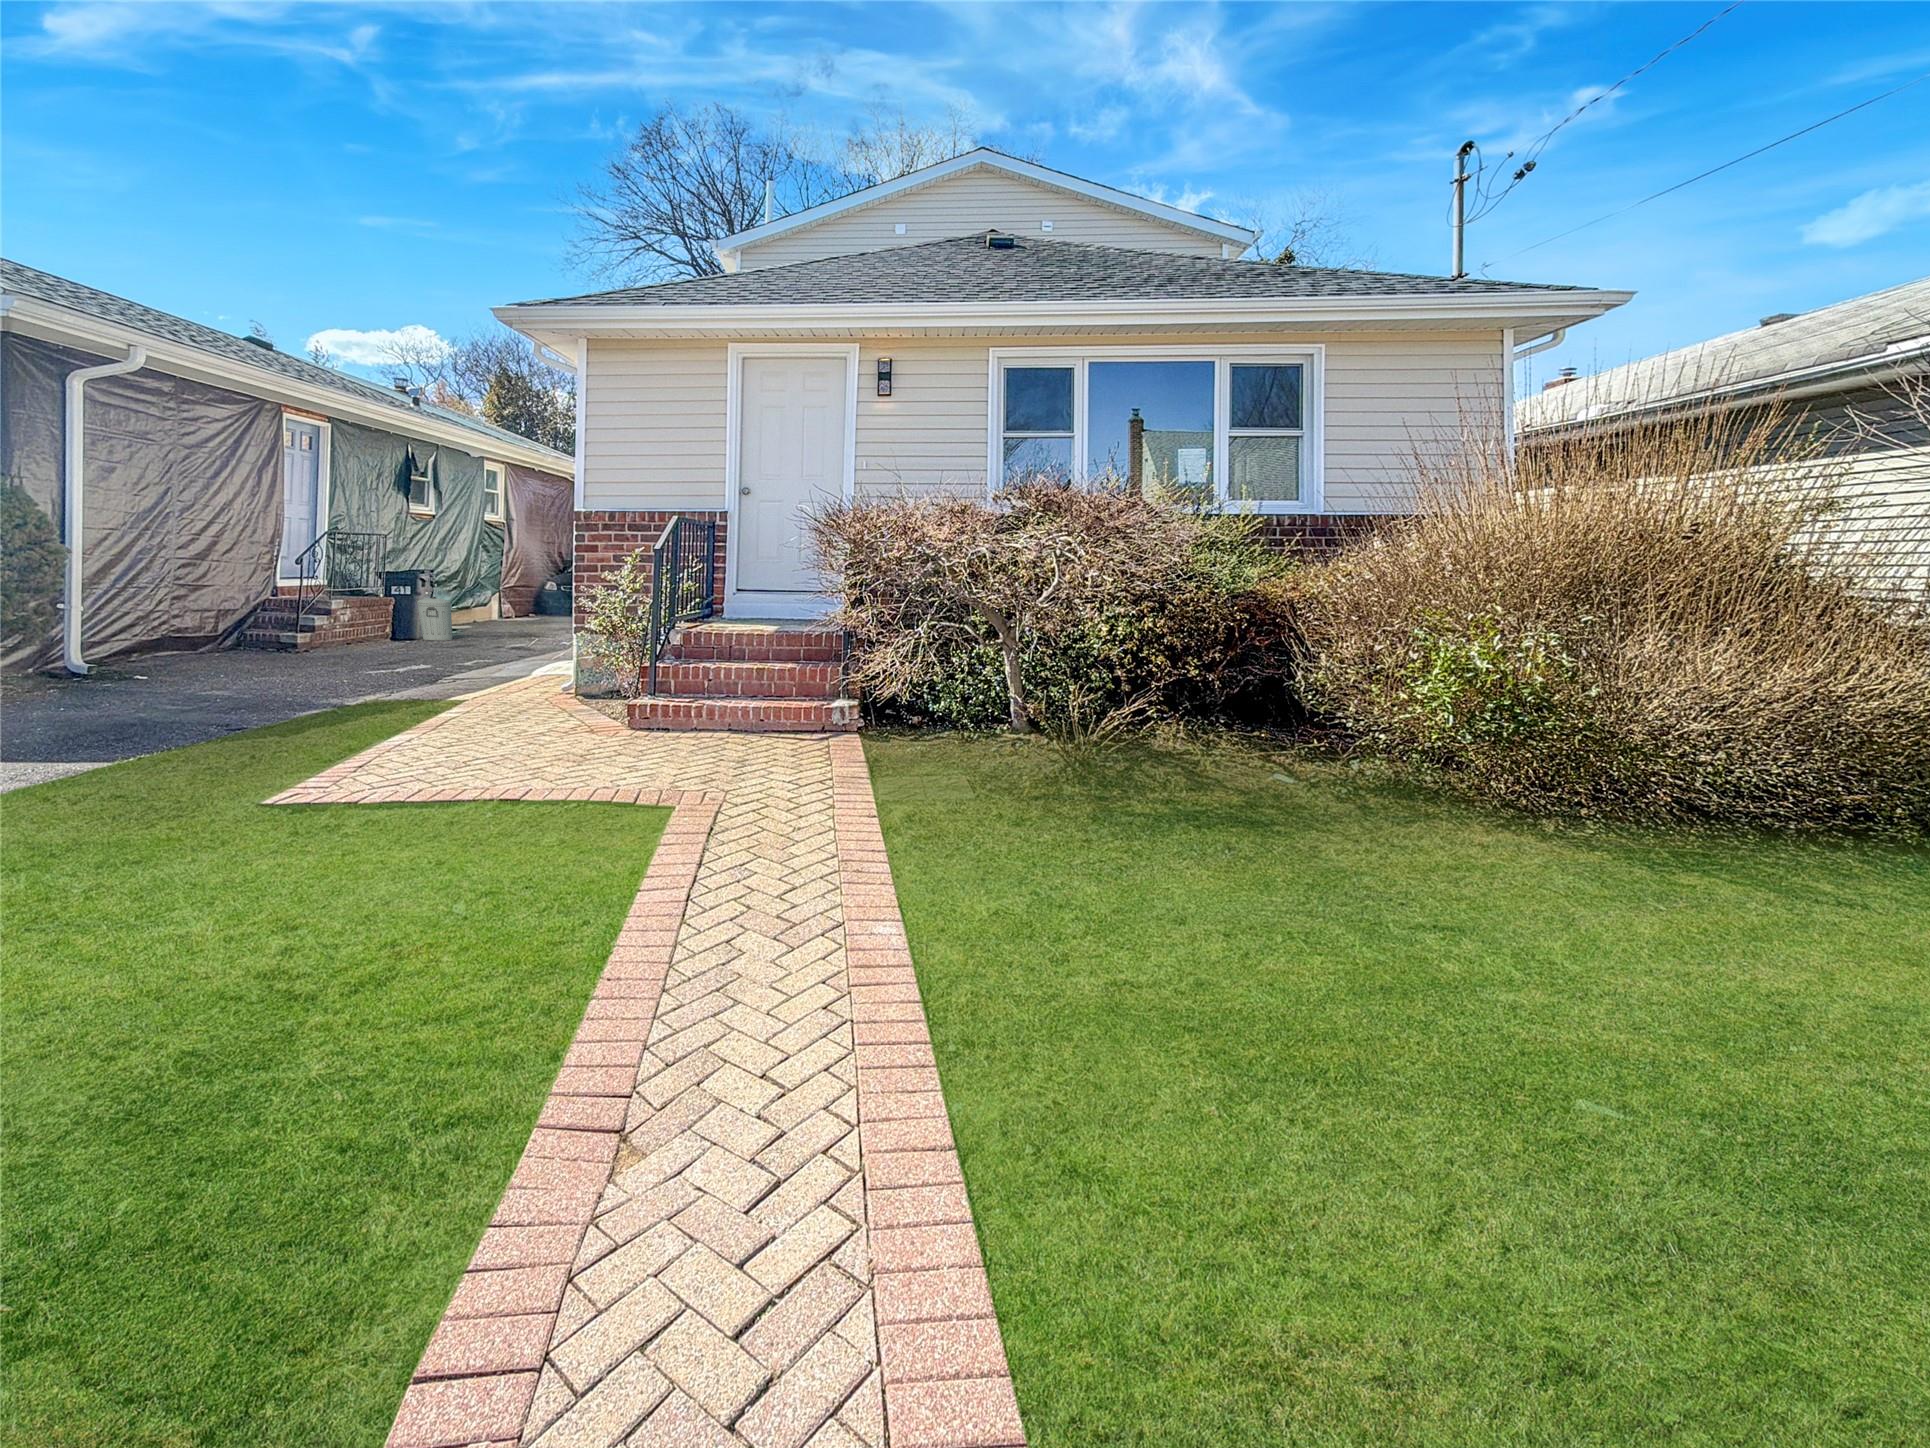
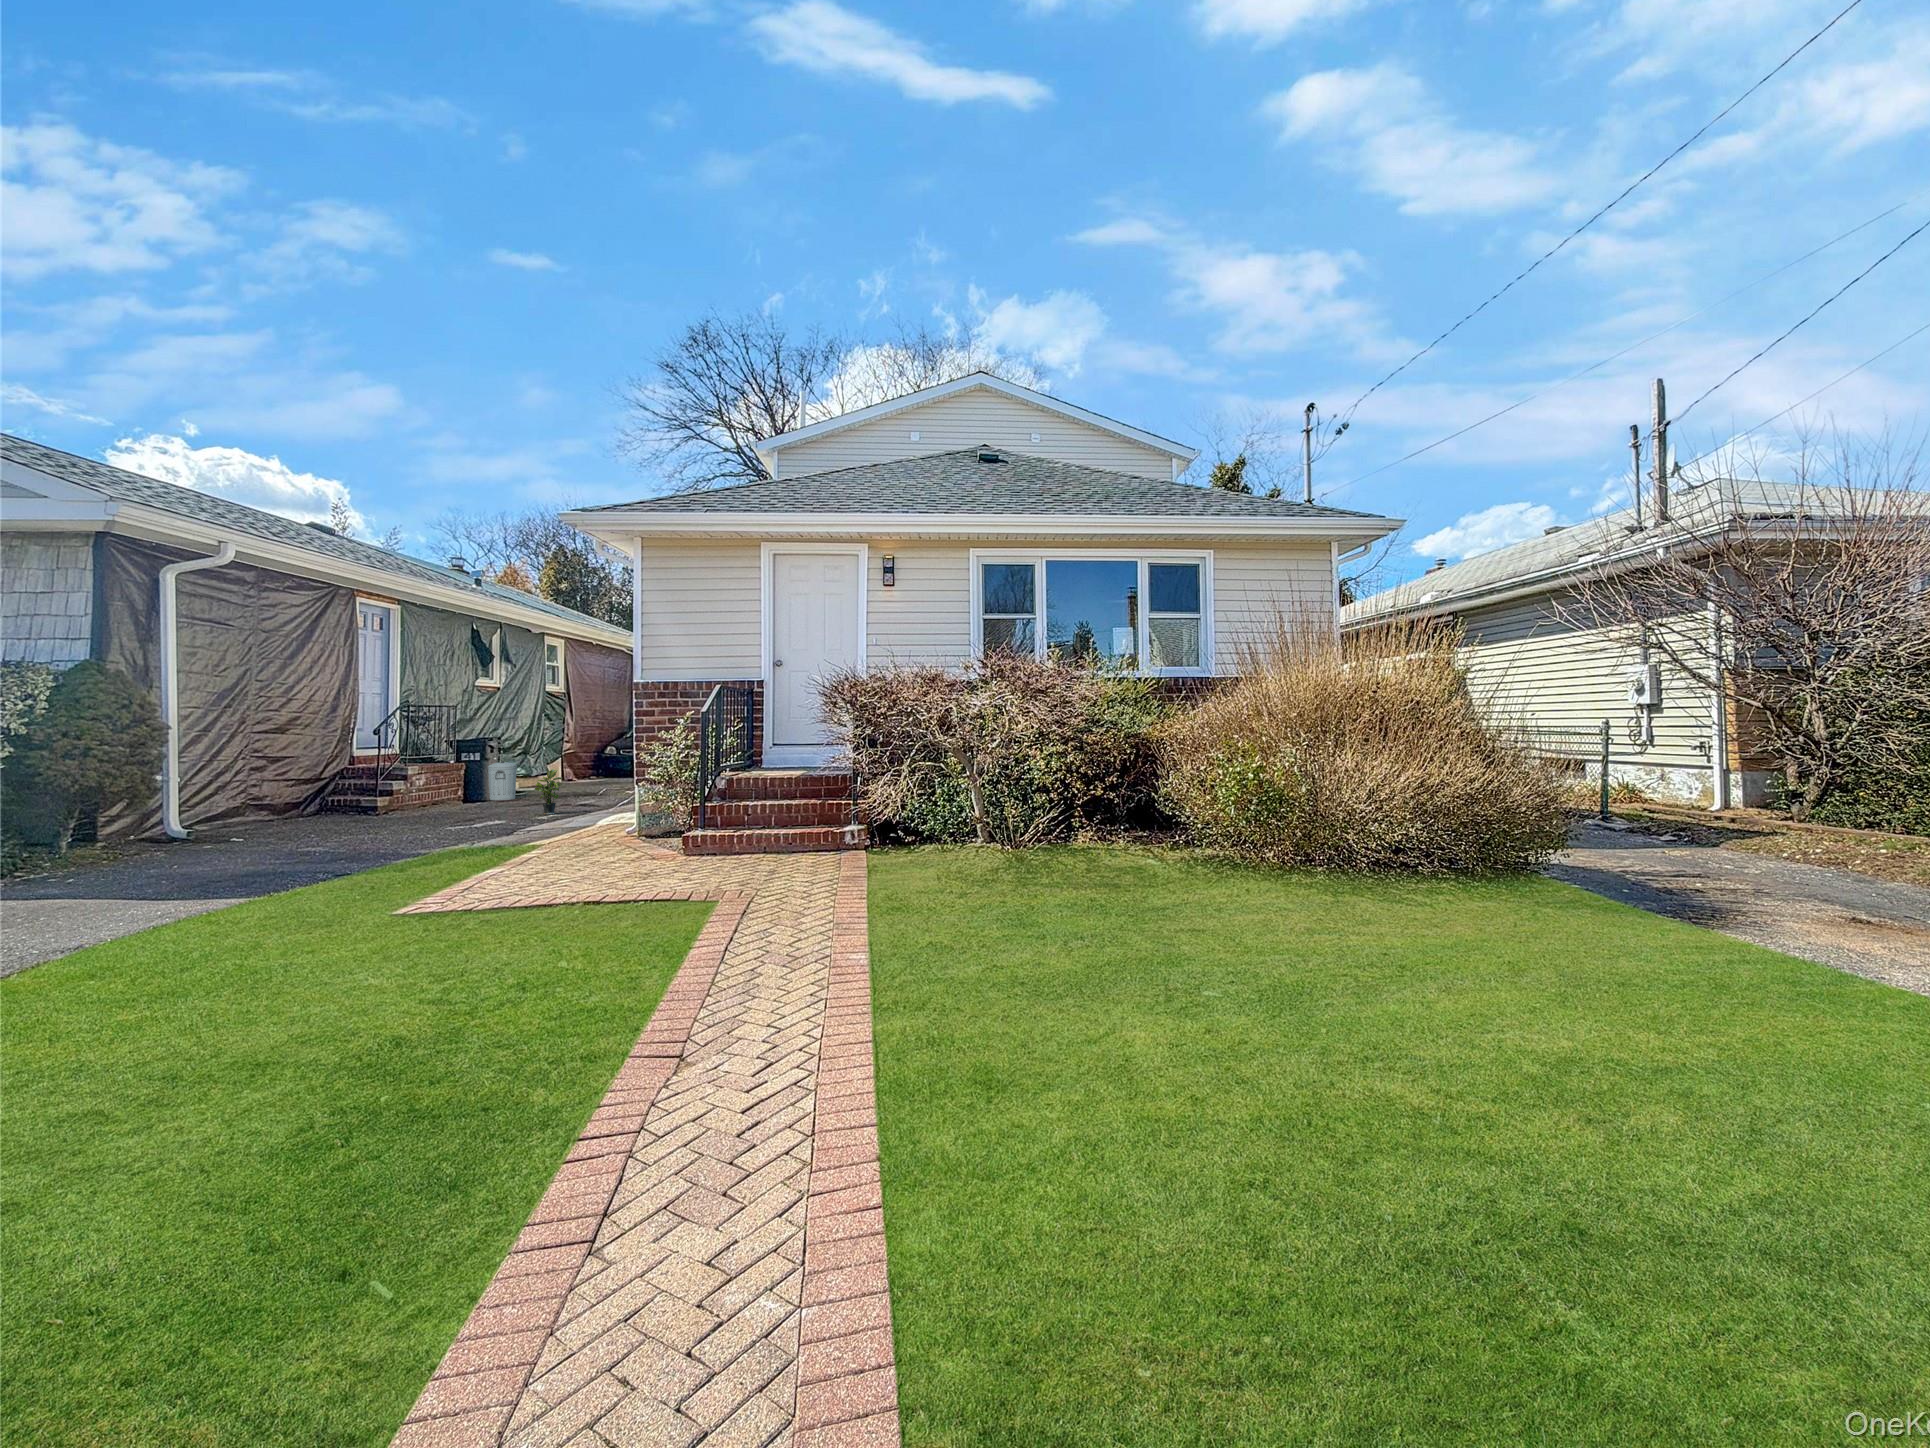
potted plant: none [465,609,498,661] -> present [535,769,562,815]

